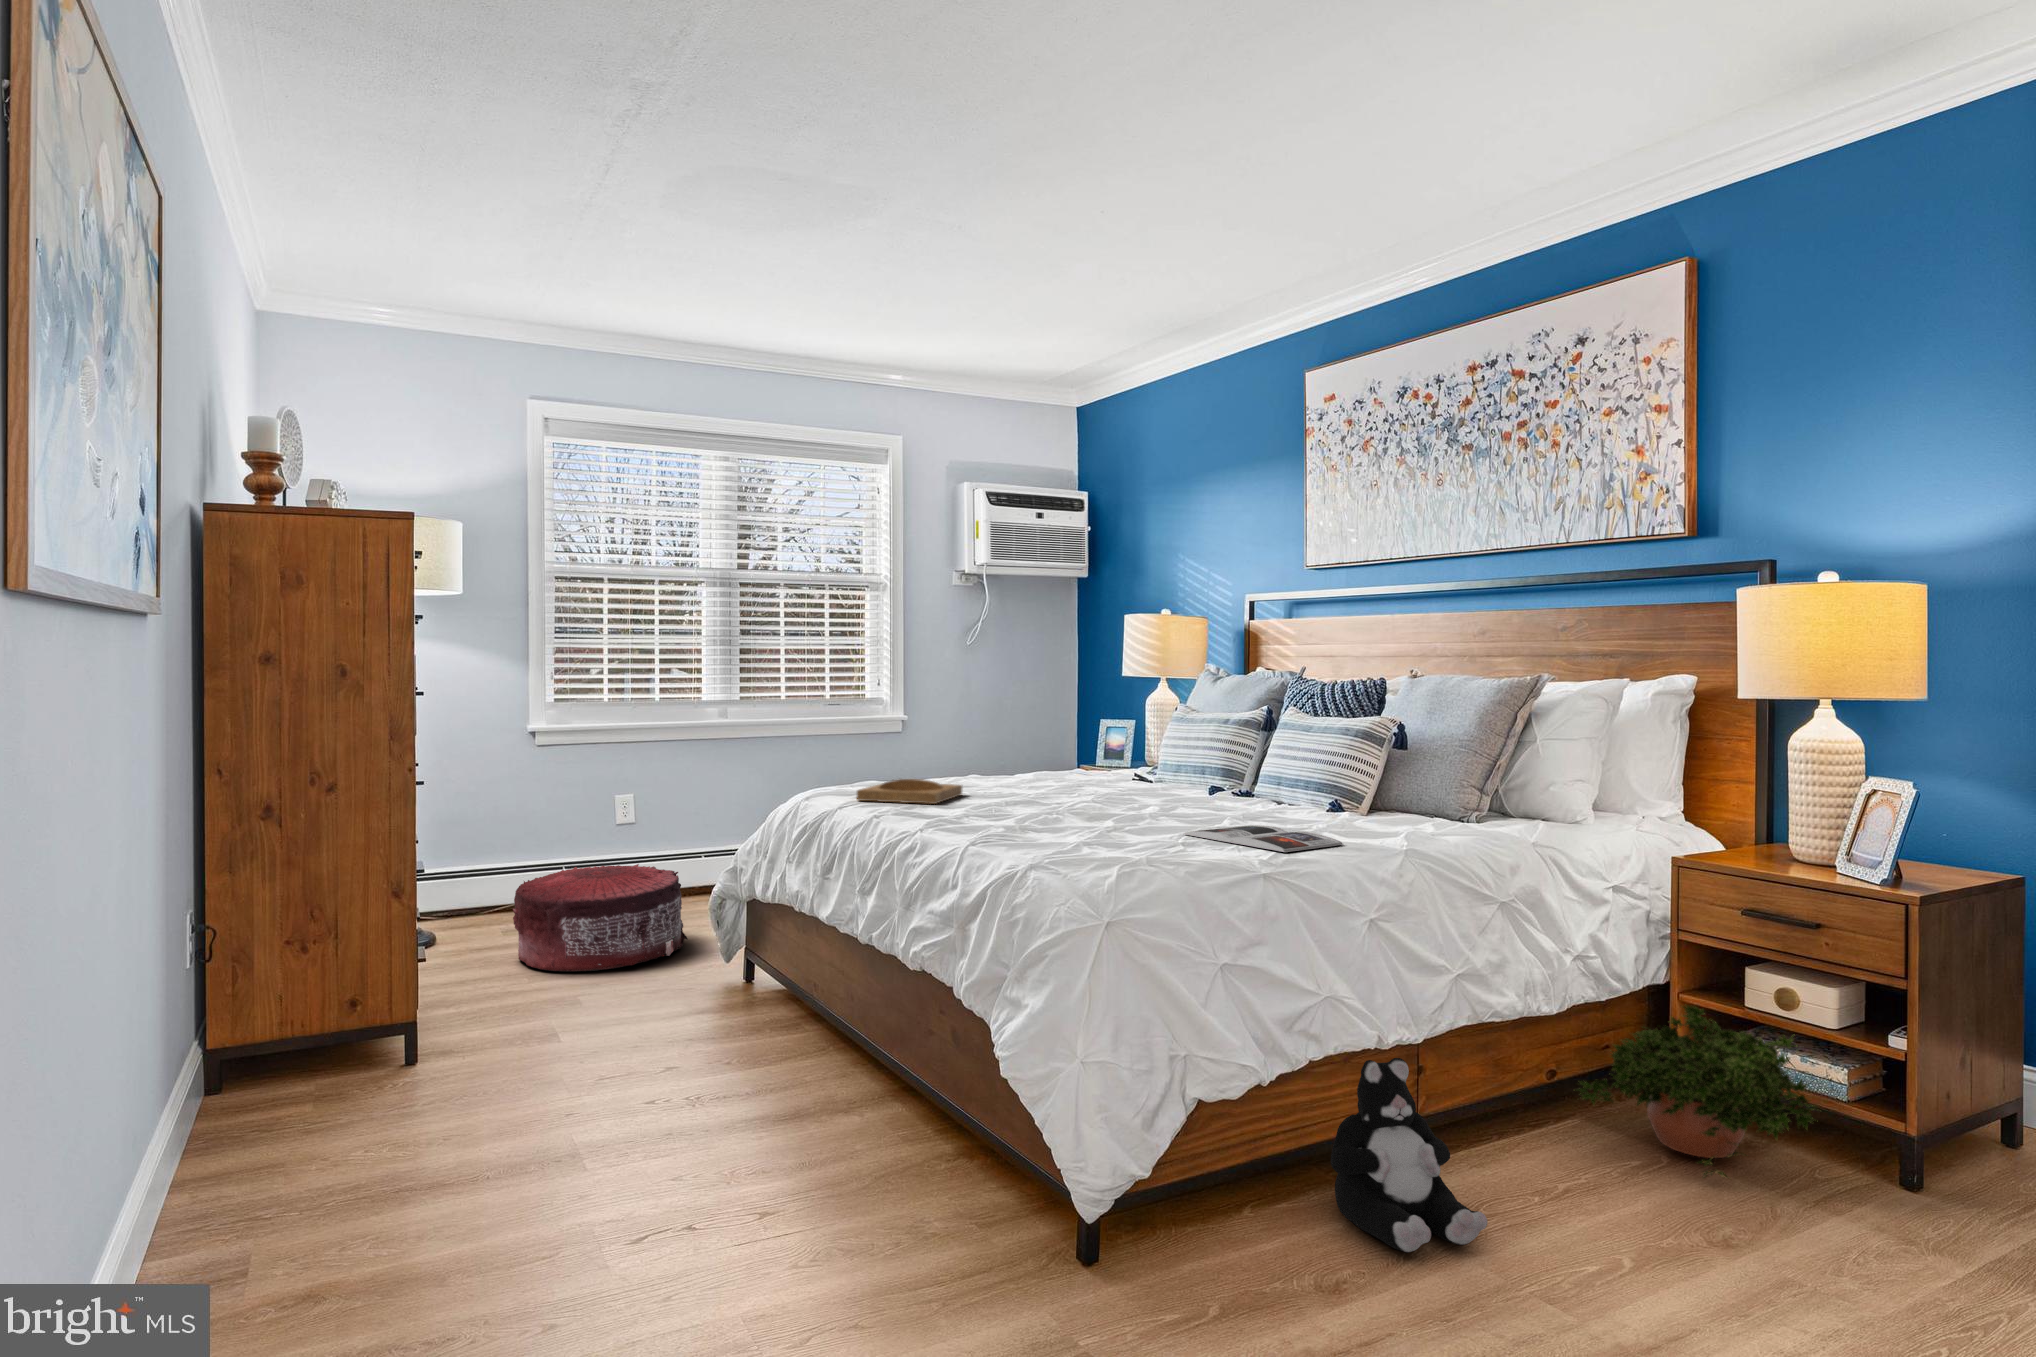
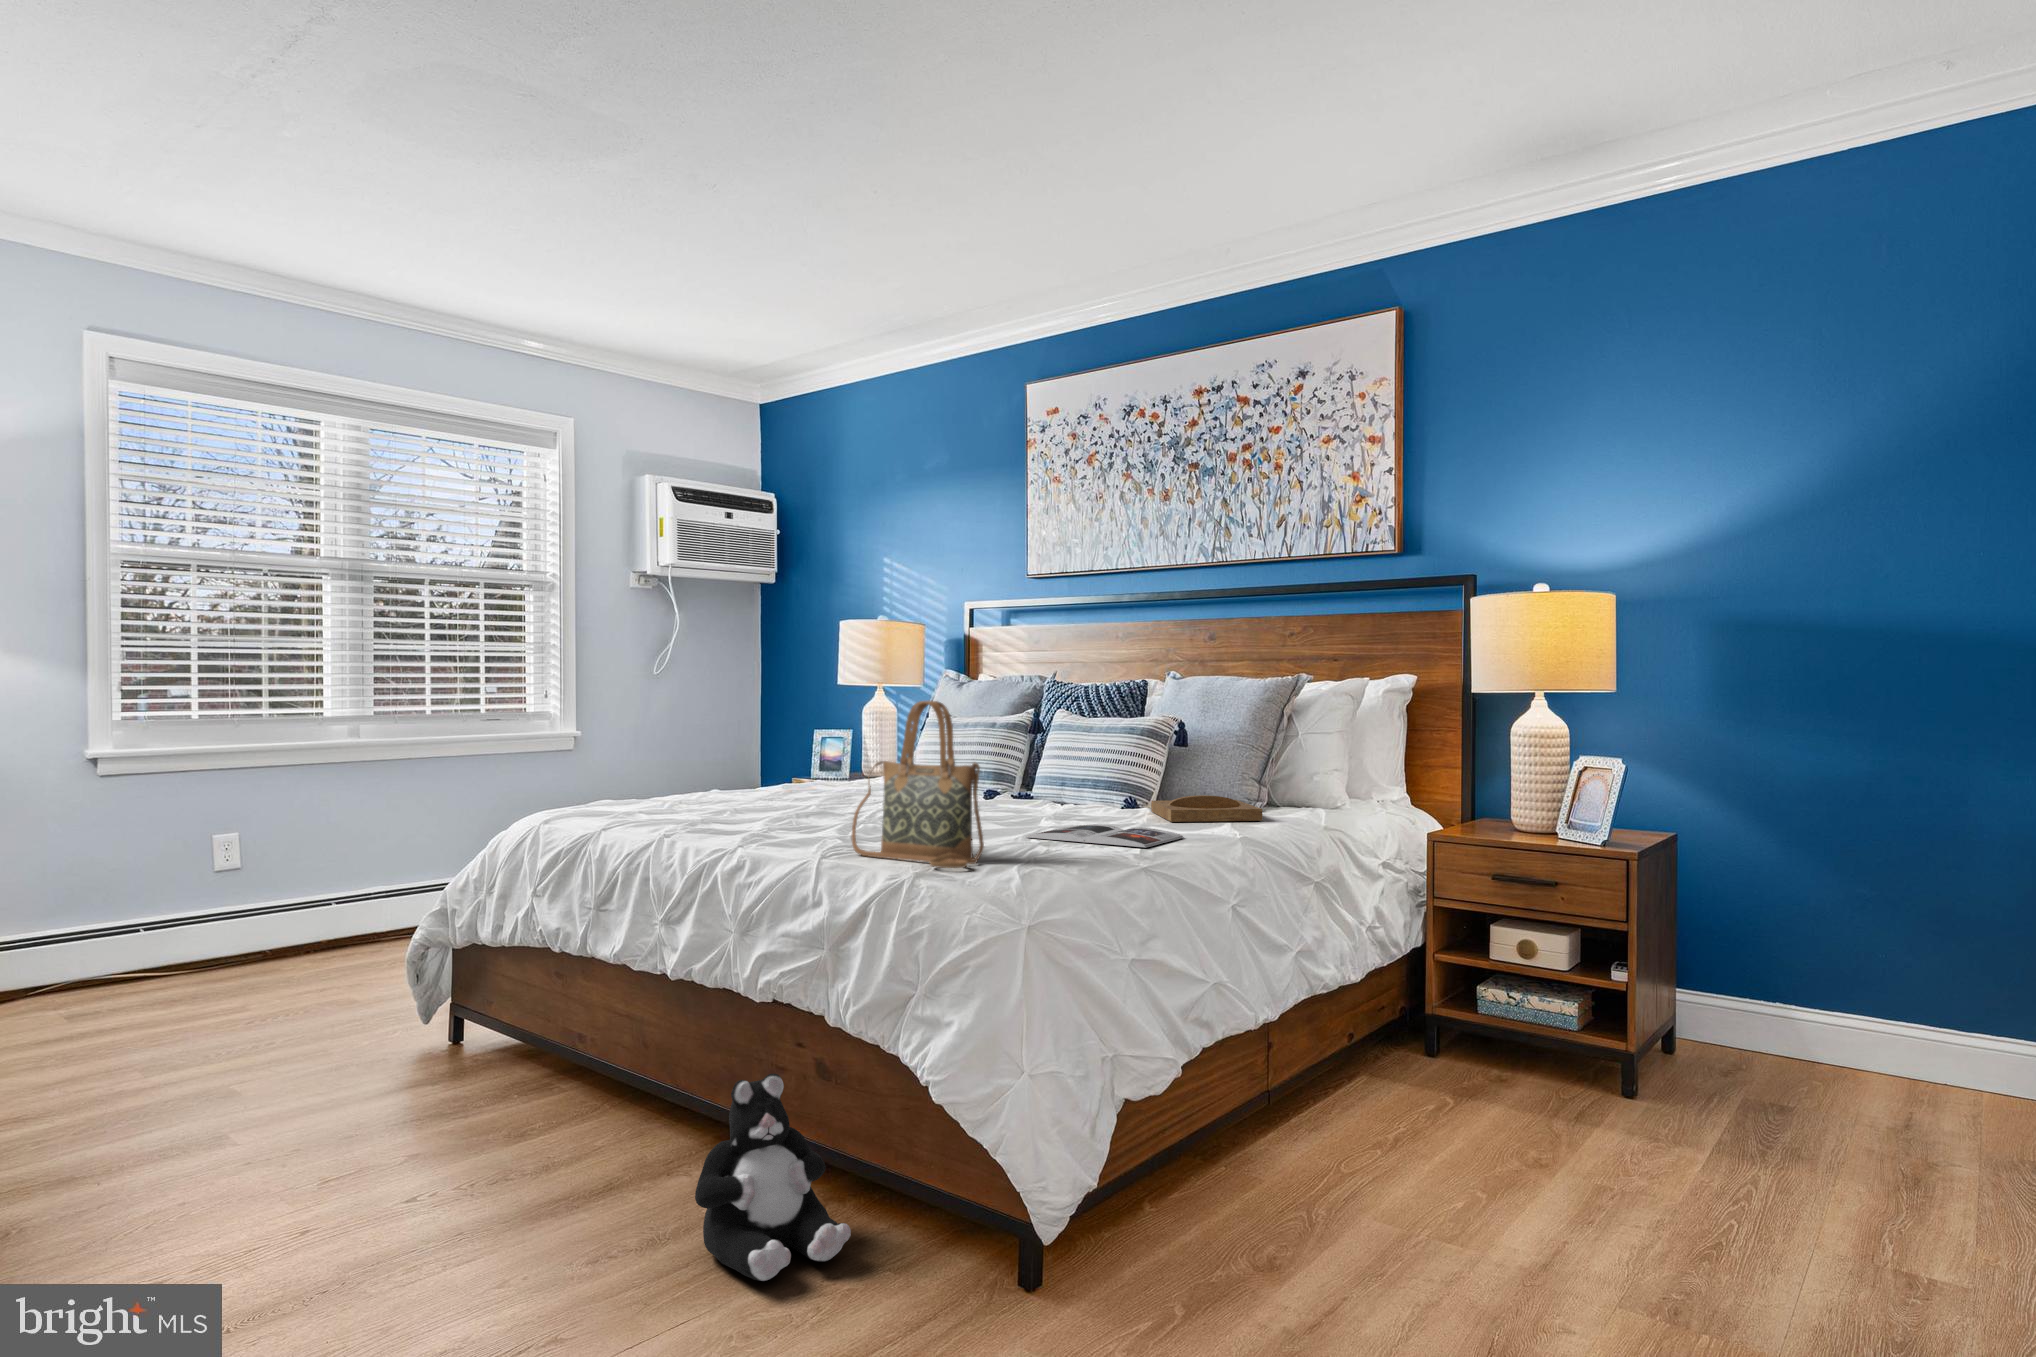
handbag: none [1000,700,1105,860] -> present [852,701,984,868]
tray: present [857,779,962,804] -> present [1151,795,1262,822]
pouf: present [513,864,687,971] -> none [103,921,350,1068]
potted plant: present [1577,1005,1818,1177] -> none [1380,960,1570,1111]
plush toy: present [1331,1058,1487,1252] -> present [695,1074,851,1281]

